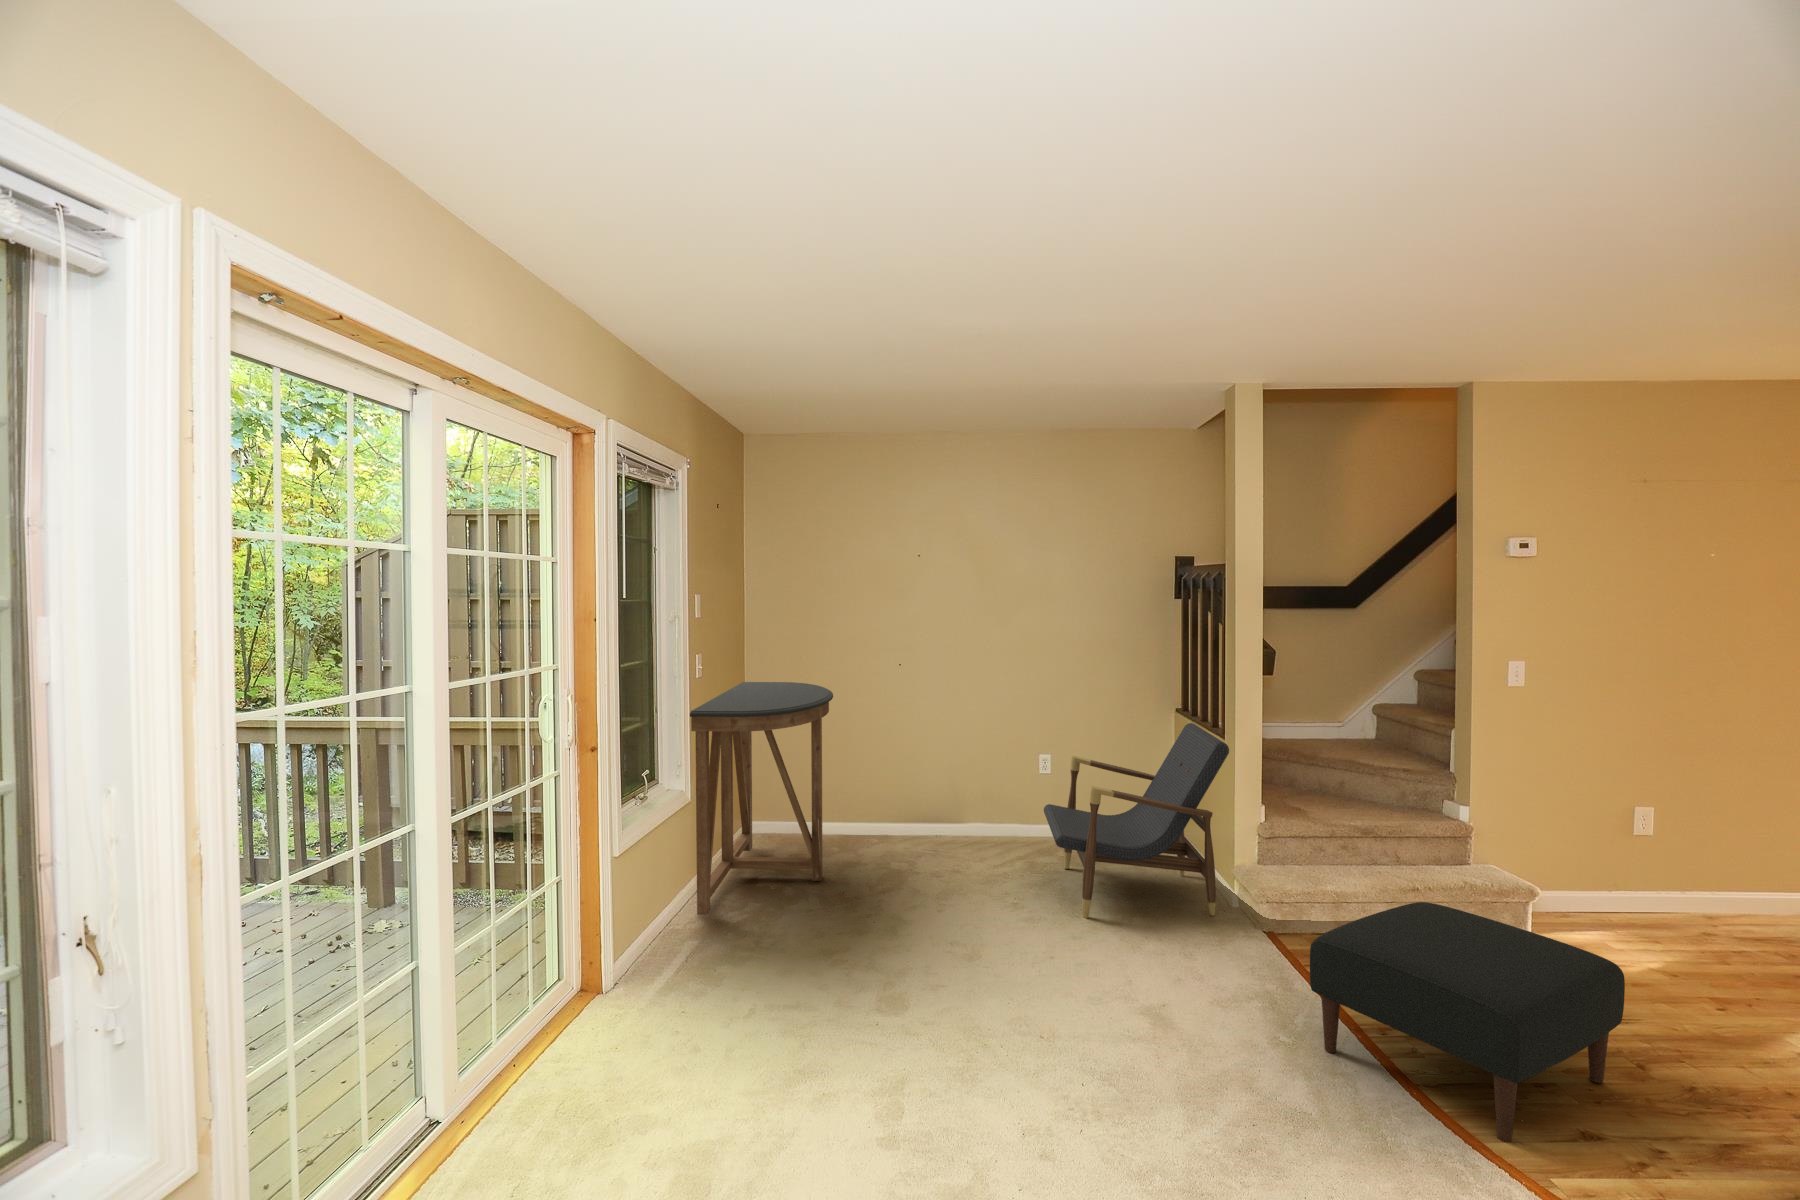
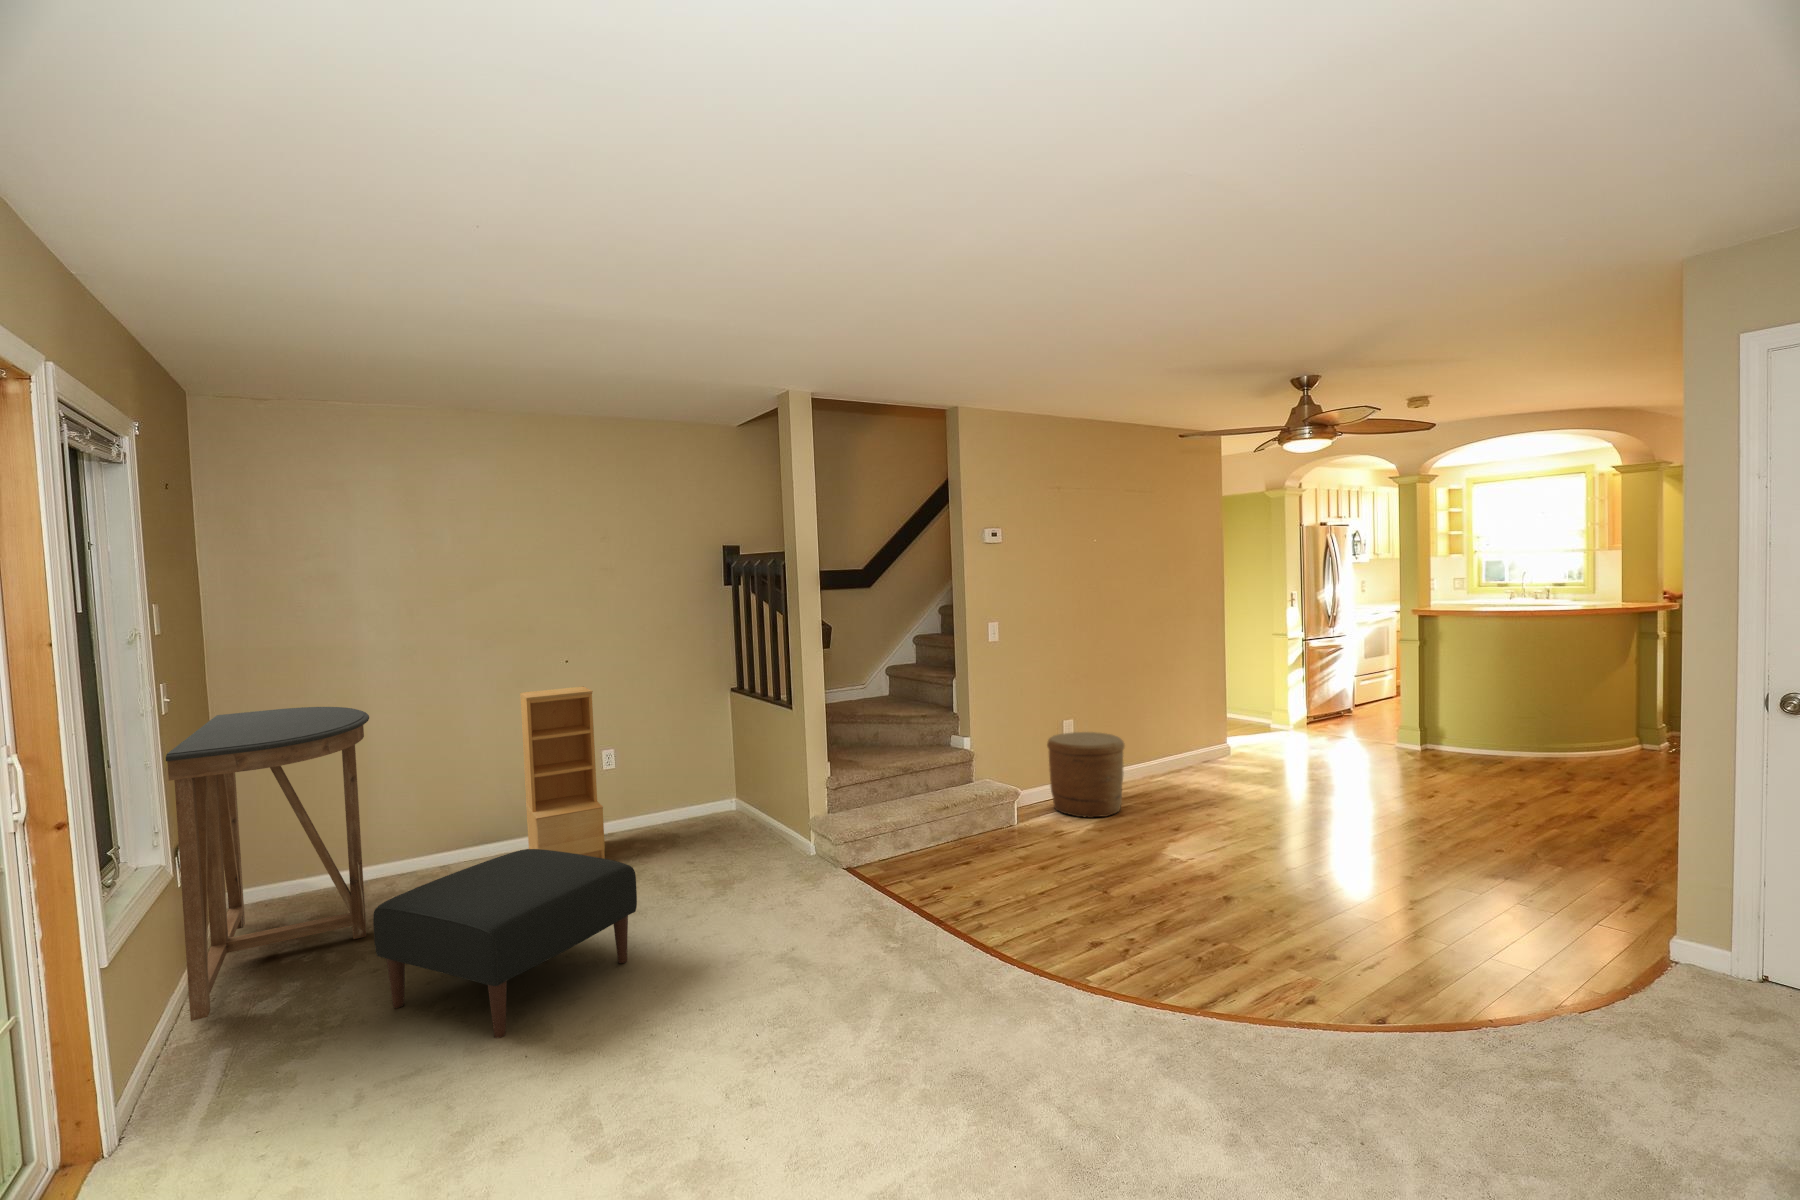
bookshelf: none [964,688,1025,860] -> present [520,686,605,859]
lounge chair: present [1044,723,1229,919] -> none [626,698,803,897]
woven basket: none [1597,827,1741,960] -> present [1047,732,1124,818]
ottoman: present [1310,902,1625,1143] -> present [373,849,637,1038]

